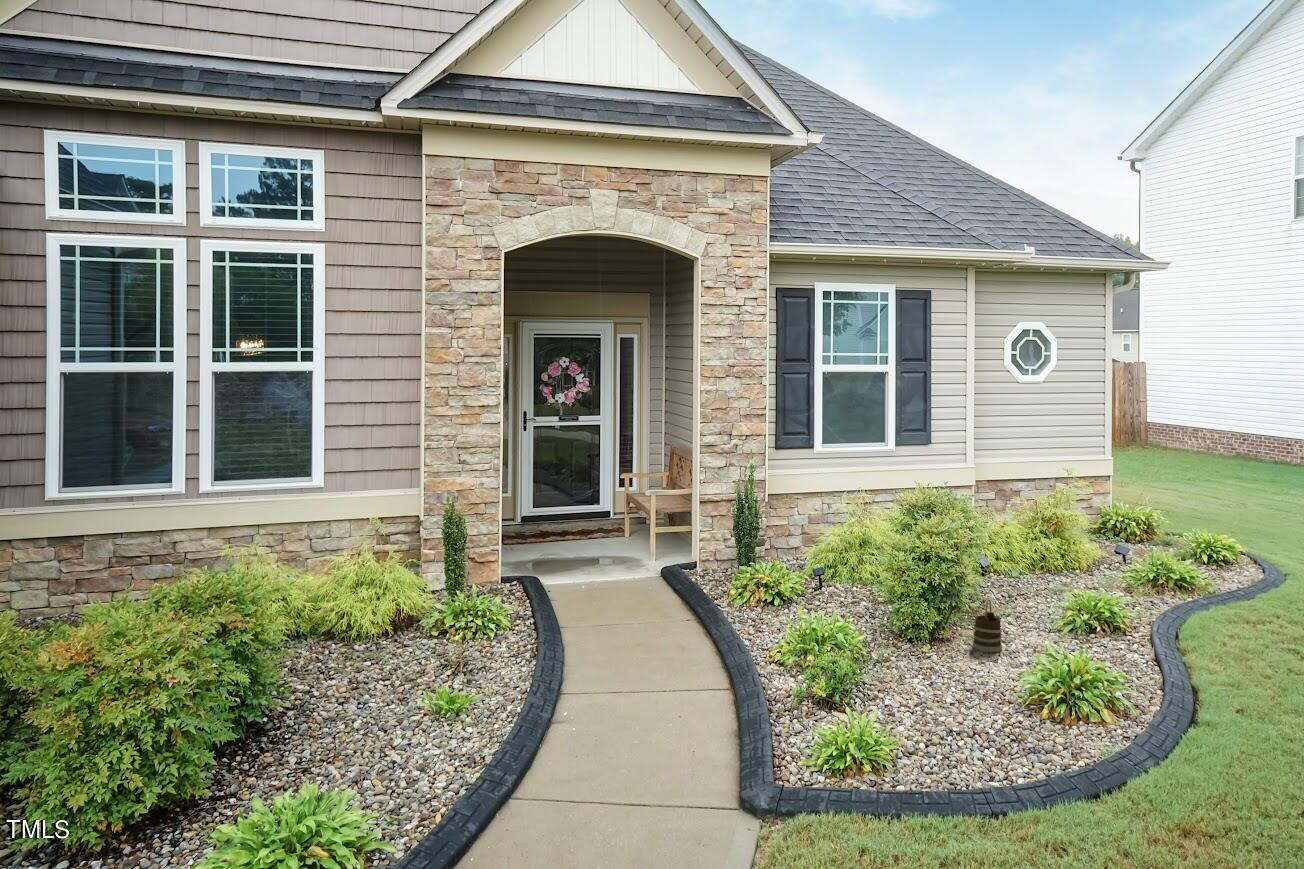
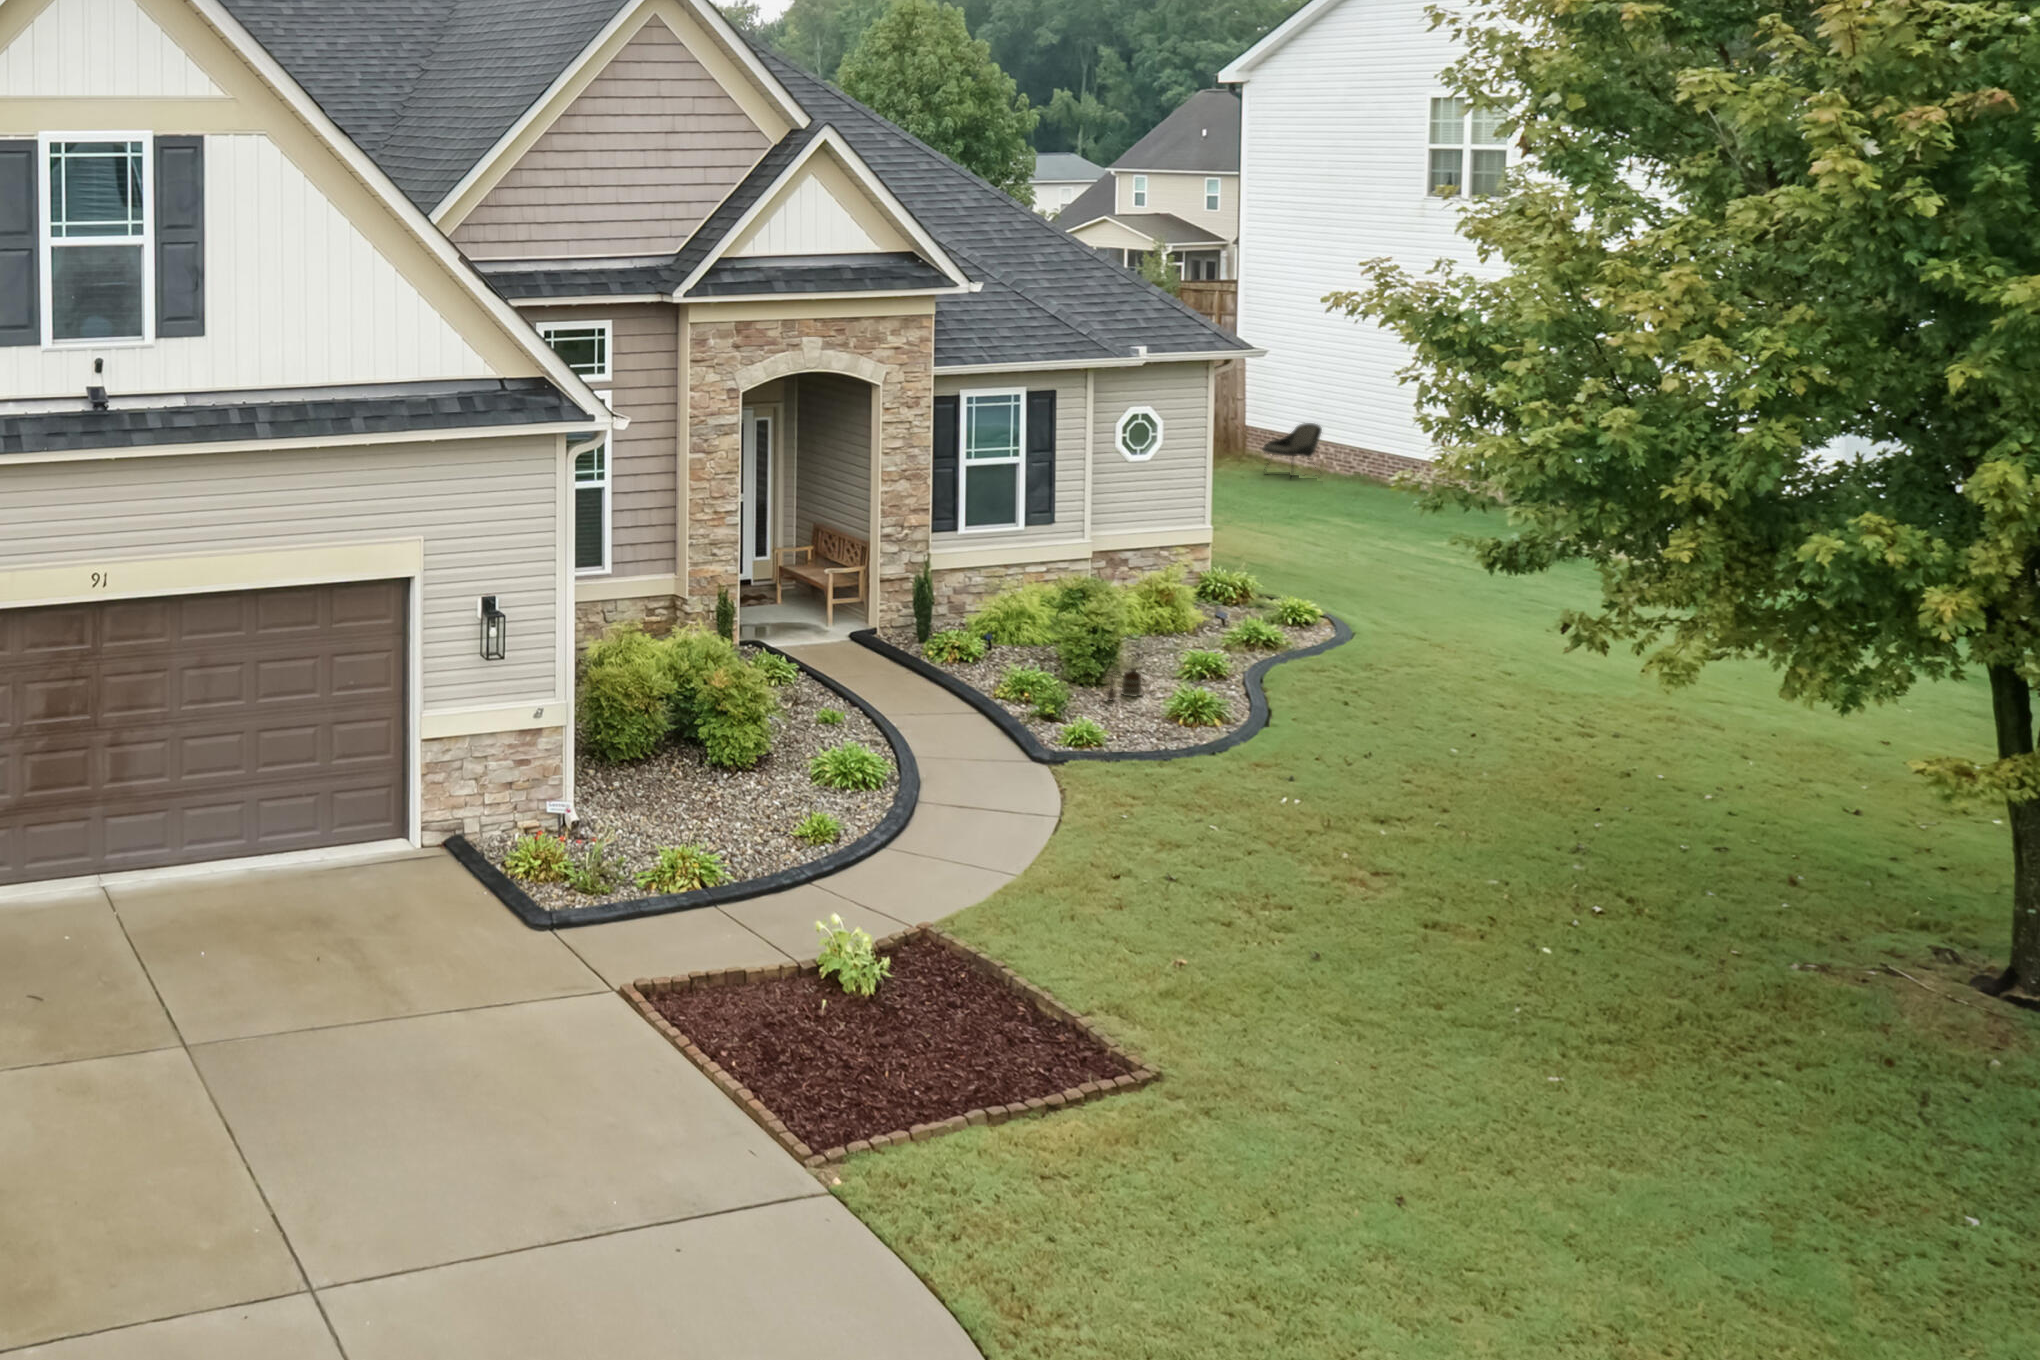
lounge chair: none [1157,412,1210,456] -> present [1263,423,1322,479]
decorative plant: none [934,606,969,656] -> present [1103,671,1116,700]

